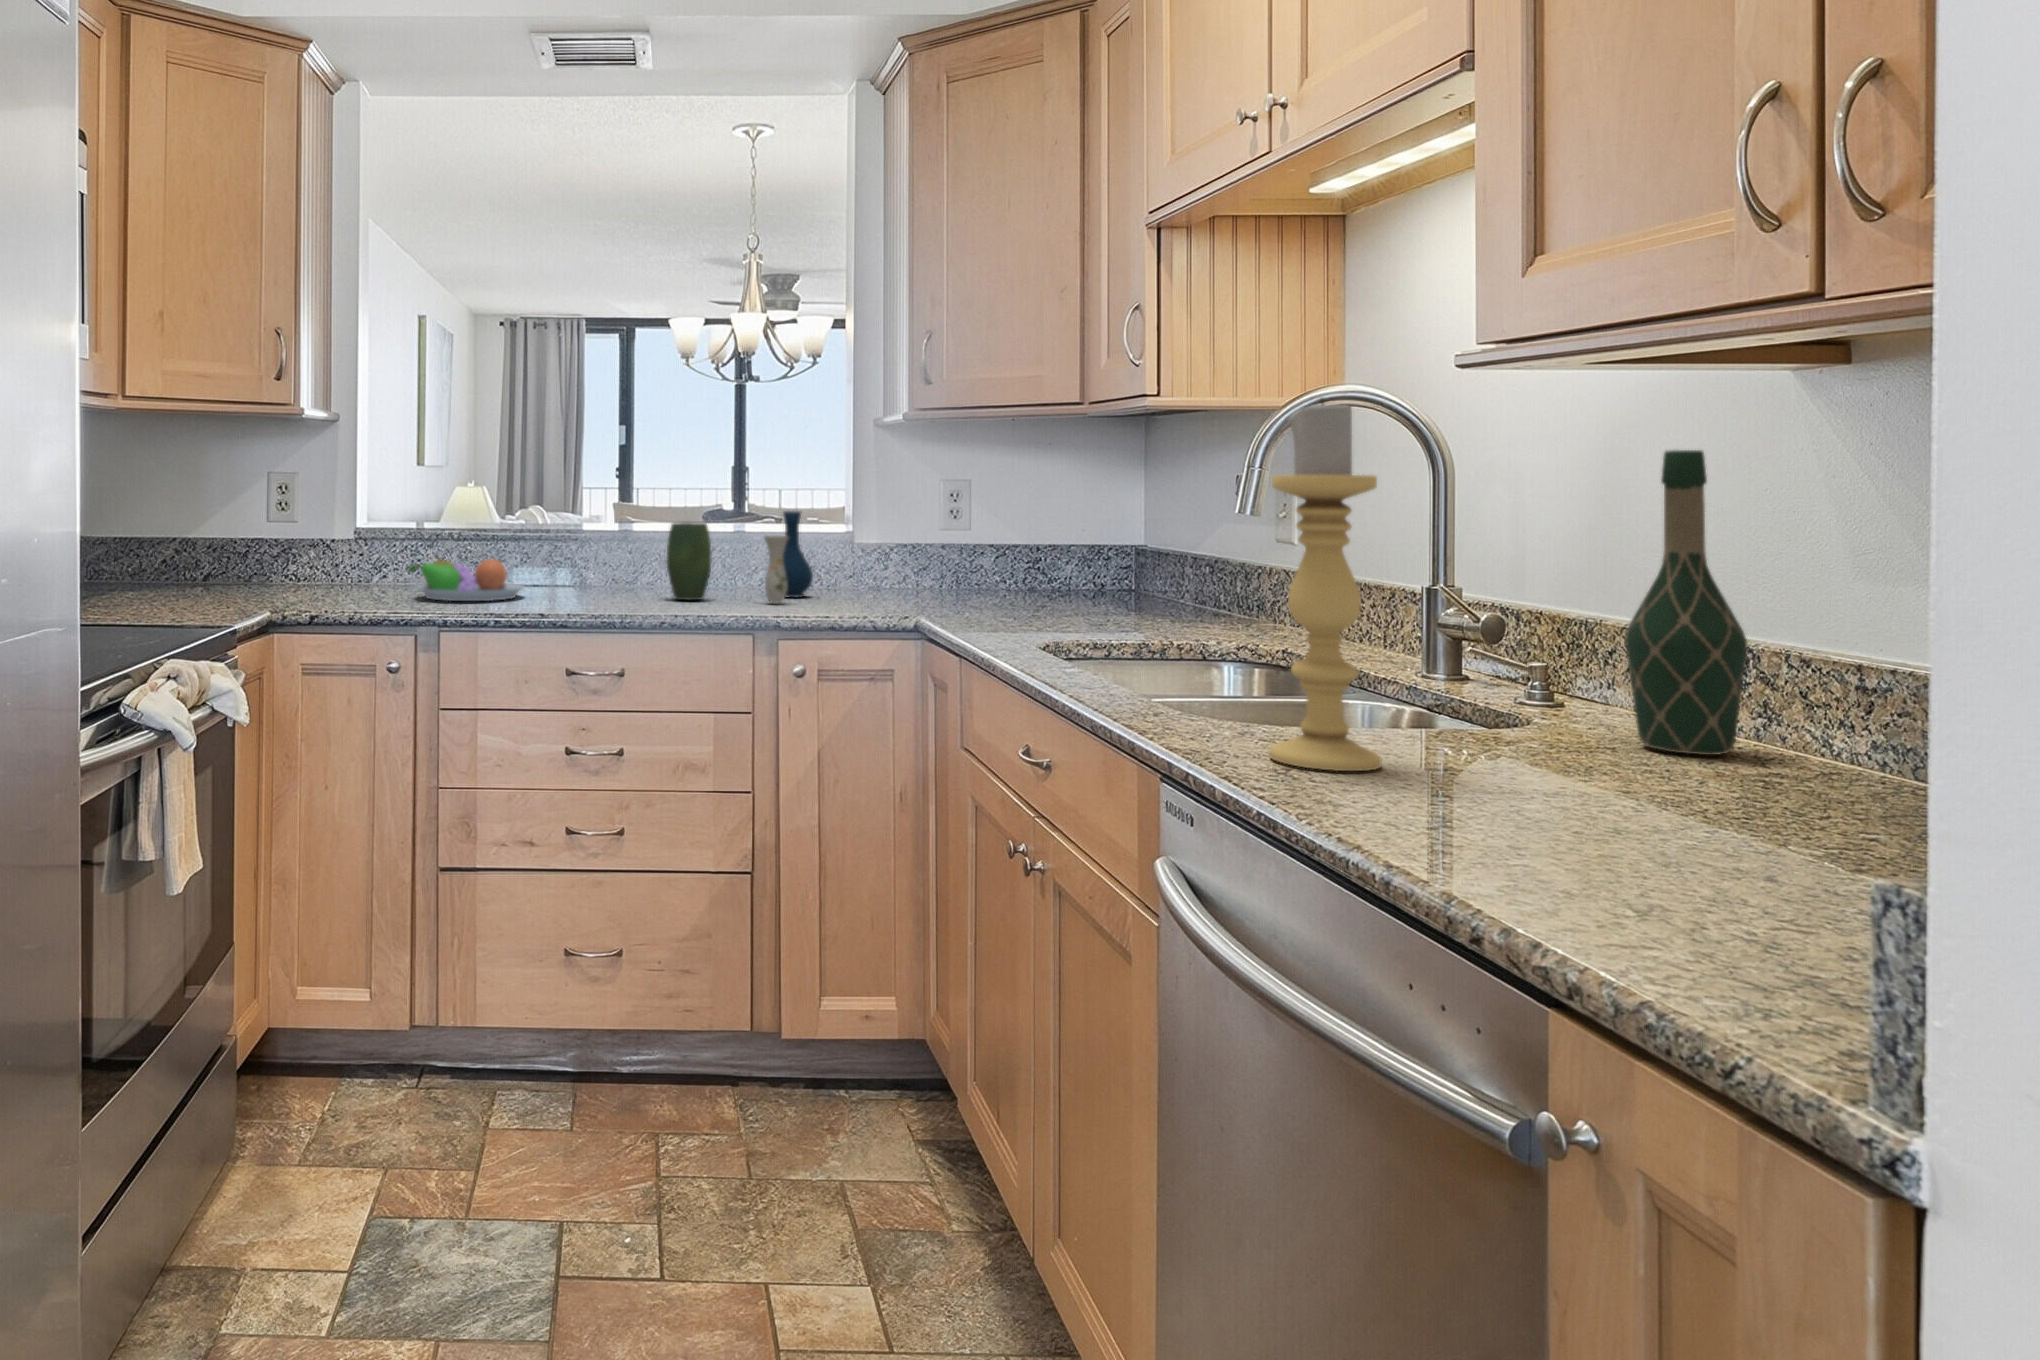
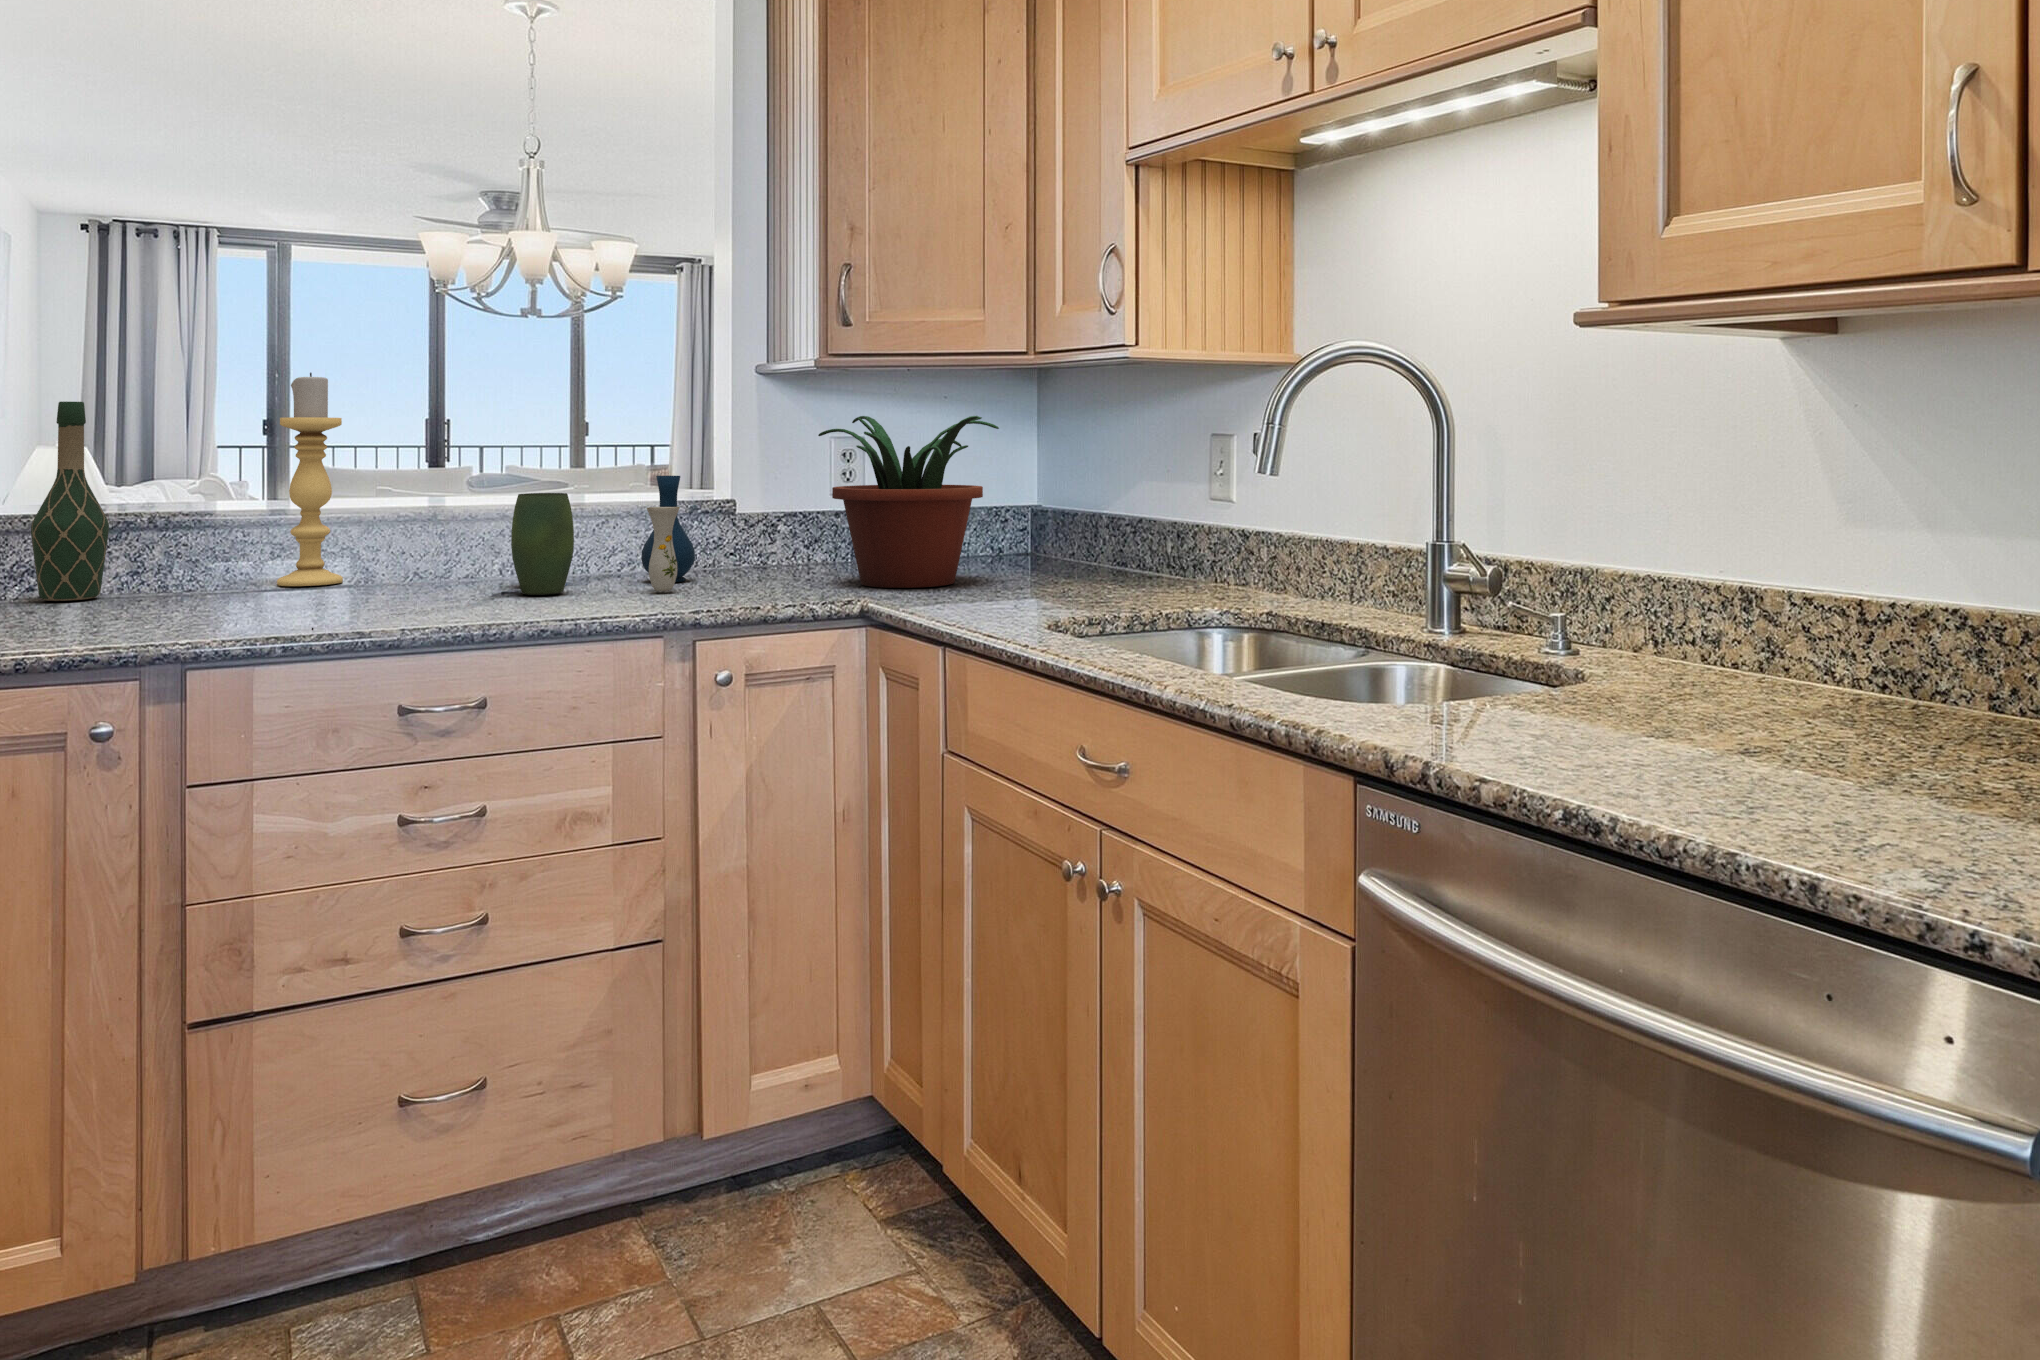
candle holder: present [1269,399,1382,771] -> present [277,373,343,586]
wine bottle: present [1625,450,1748,755] -> present [31,401,109,601]
potted plant: none [910,462,1067,612] -> present [818,416,999,588]
fruit bowl: present [409,554,524,601] -> none [107,549,305,620]

